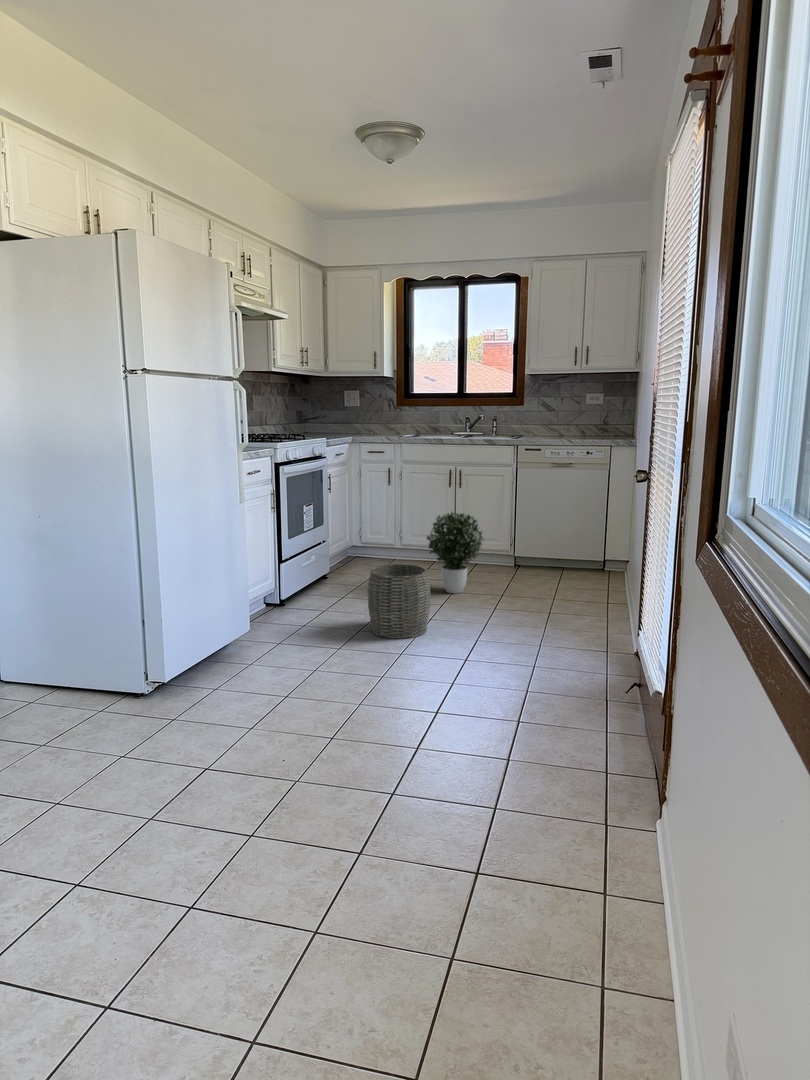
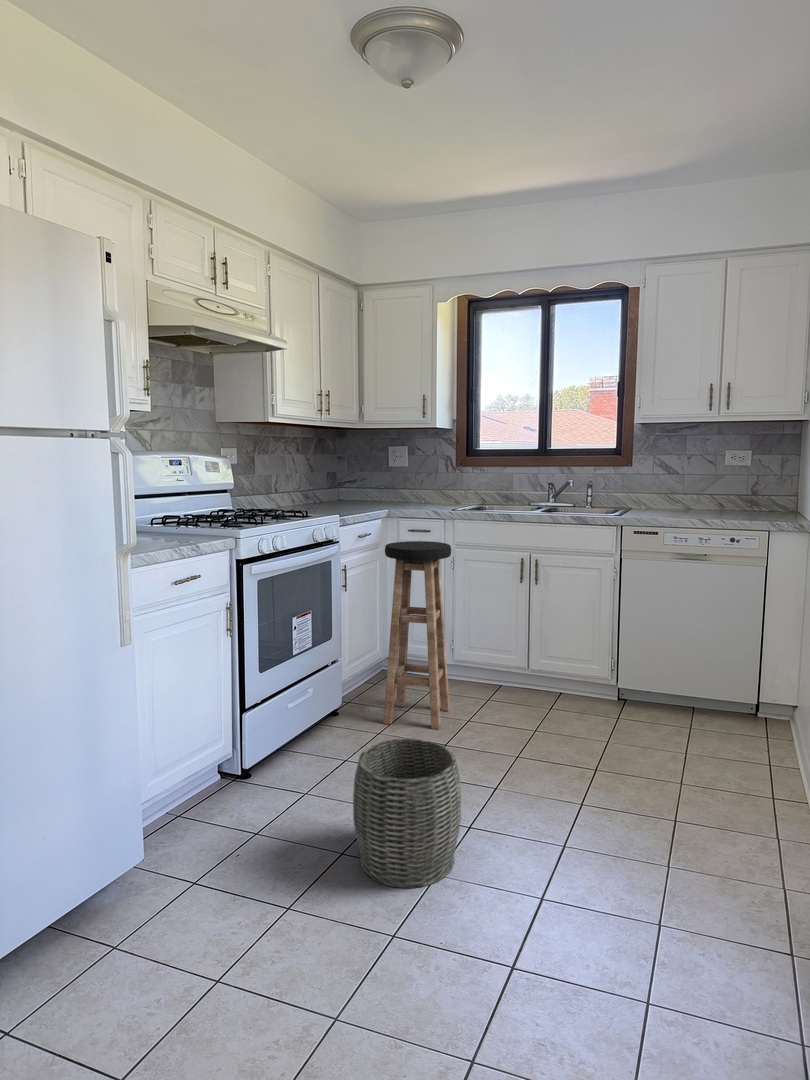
bar stool: none [359,457,405,583] -> present [383,541,451,729]
potted plant: present [427,512,484,594] -> none [474,632,567,761]

